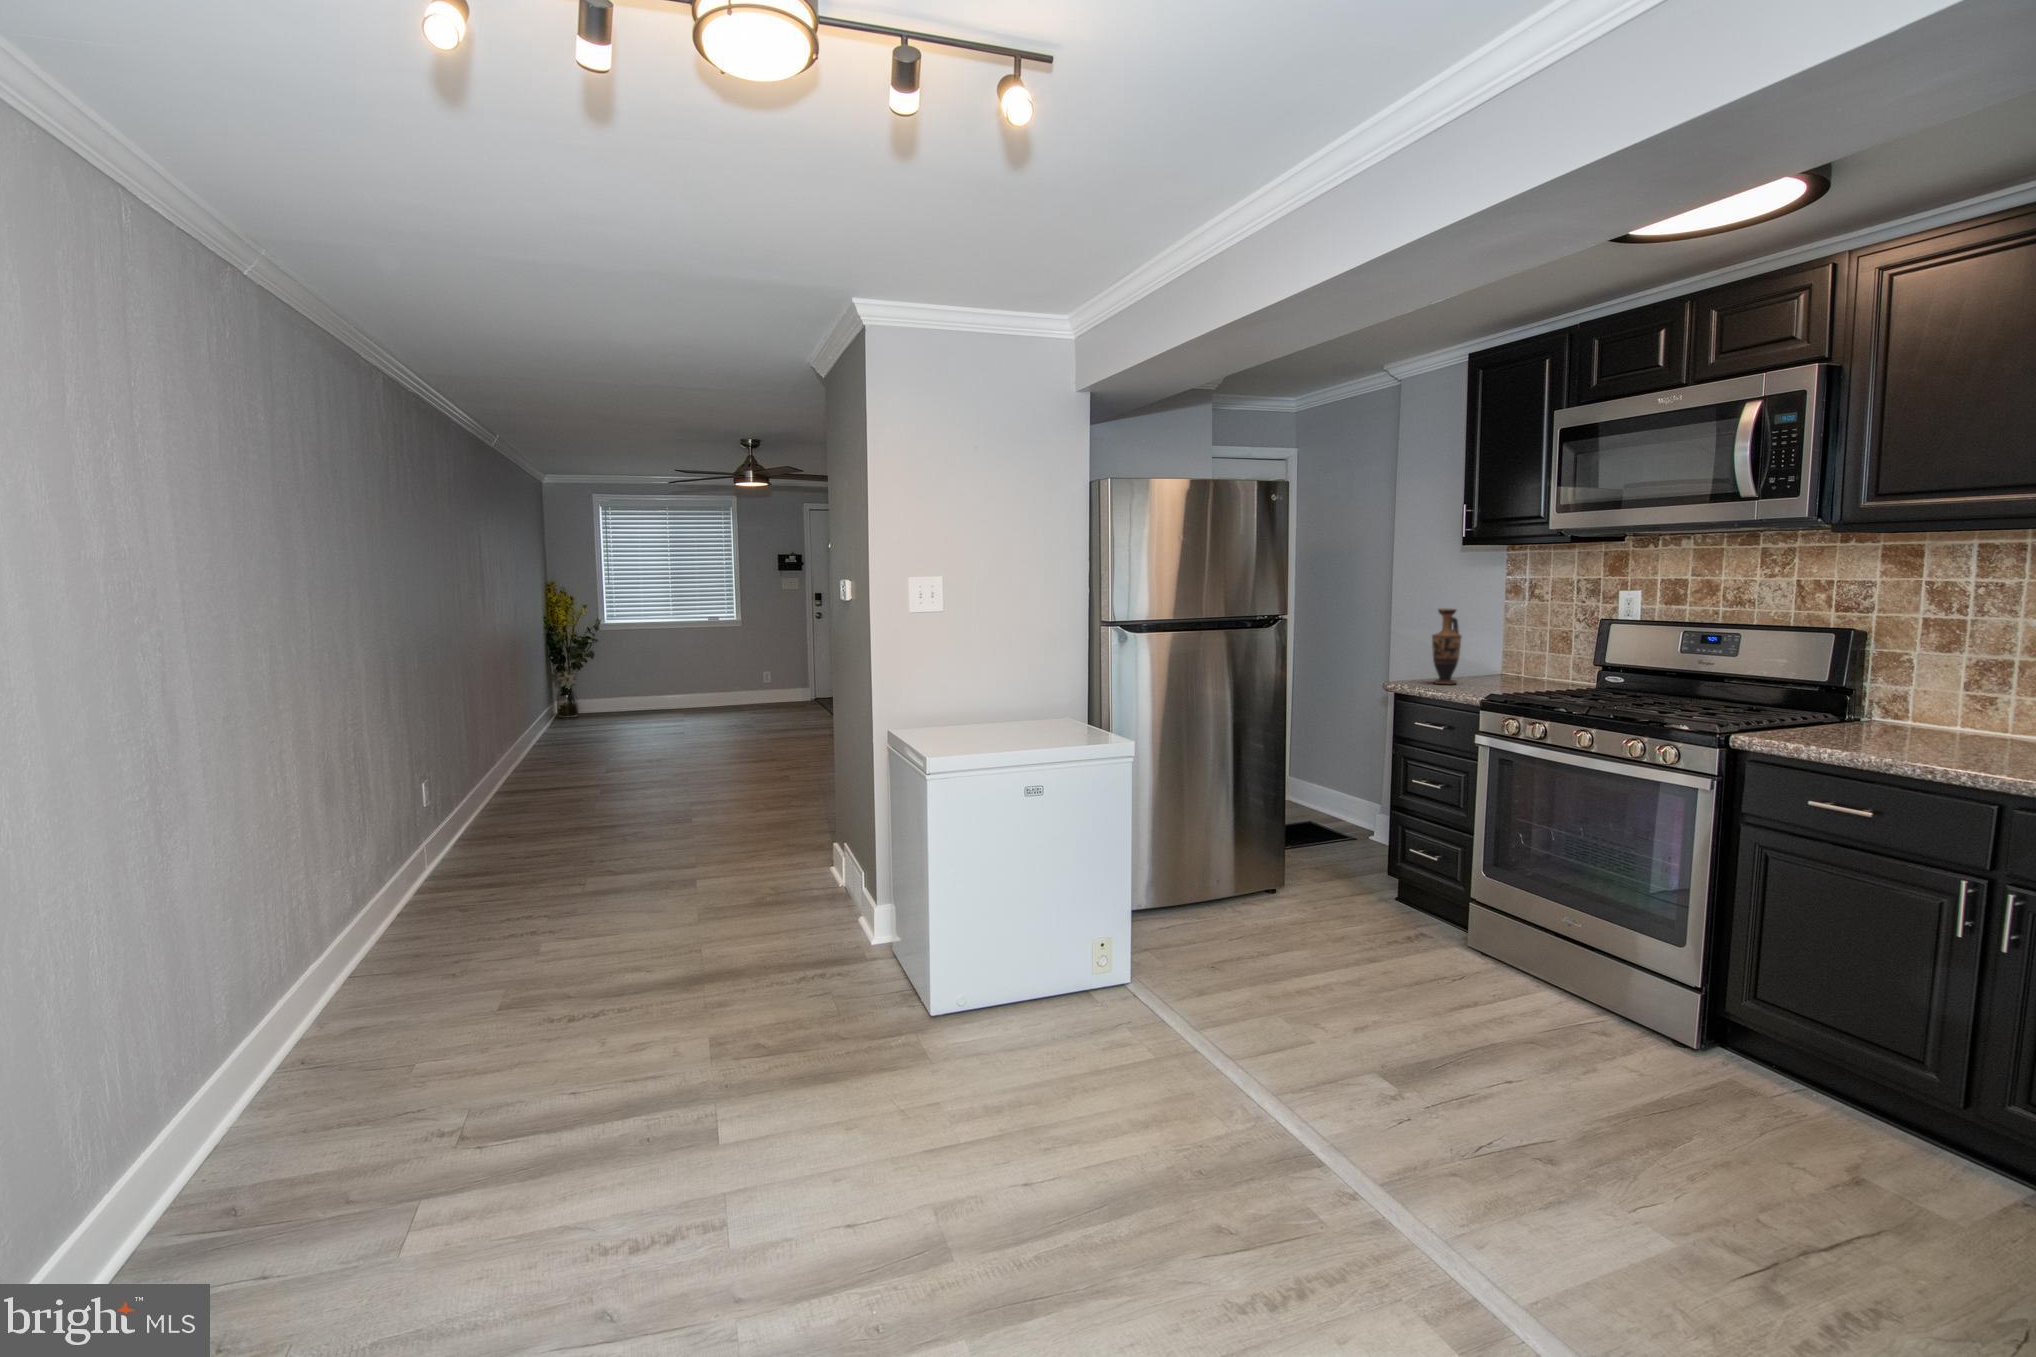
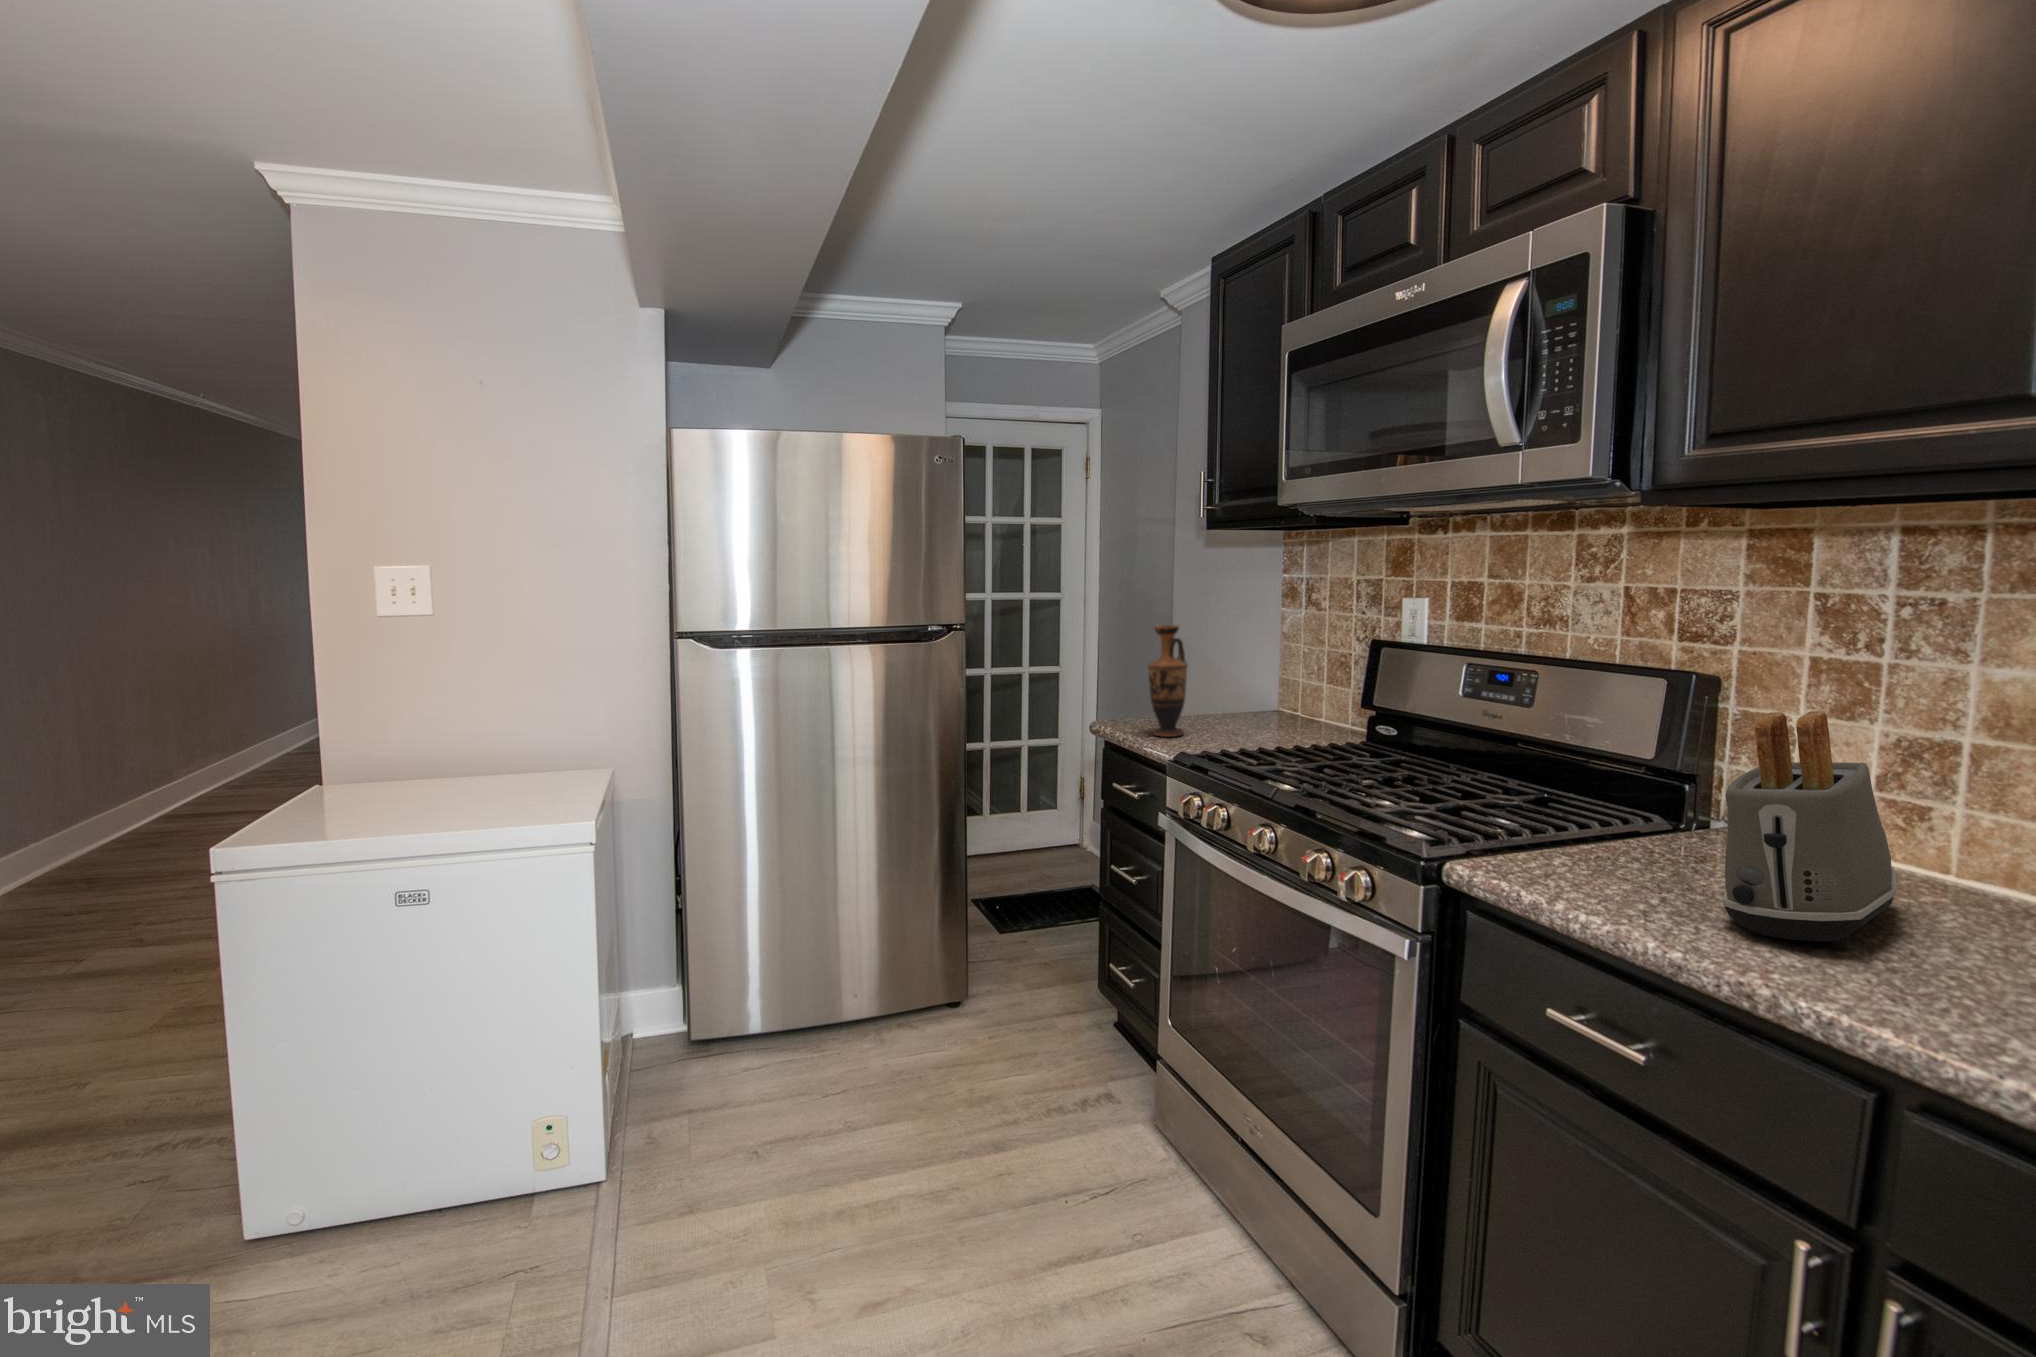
toaster: none [1894,637,1987,751] -> present [1723,711,1896,949]

